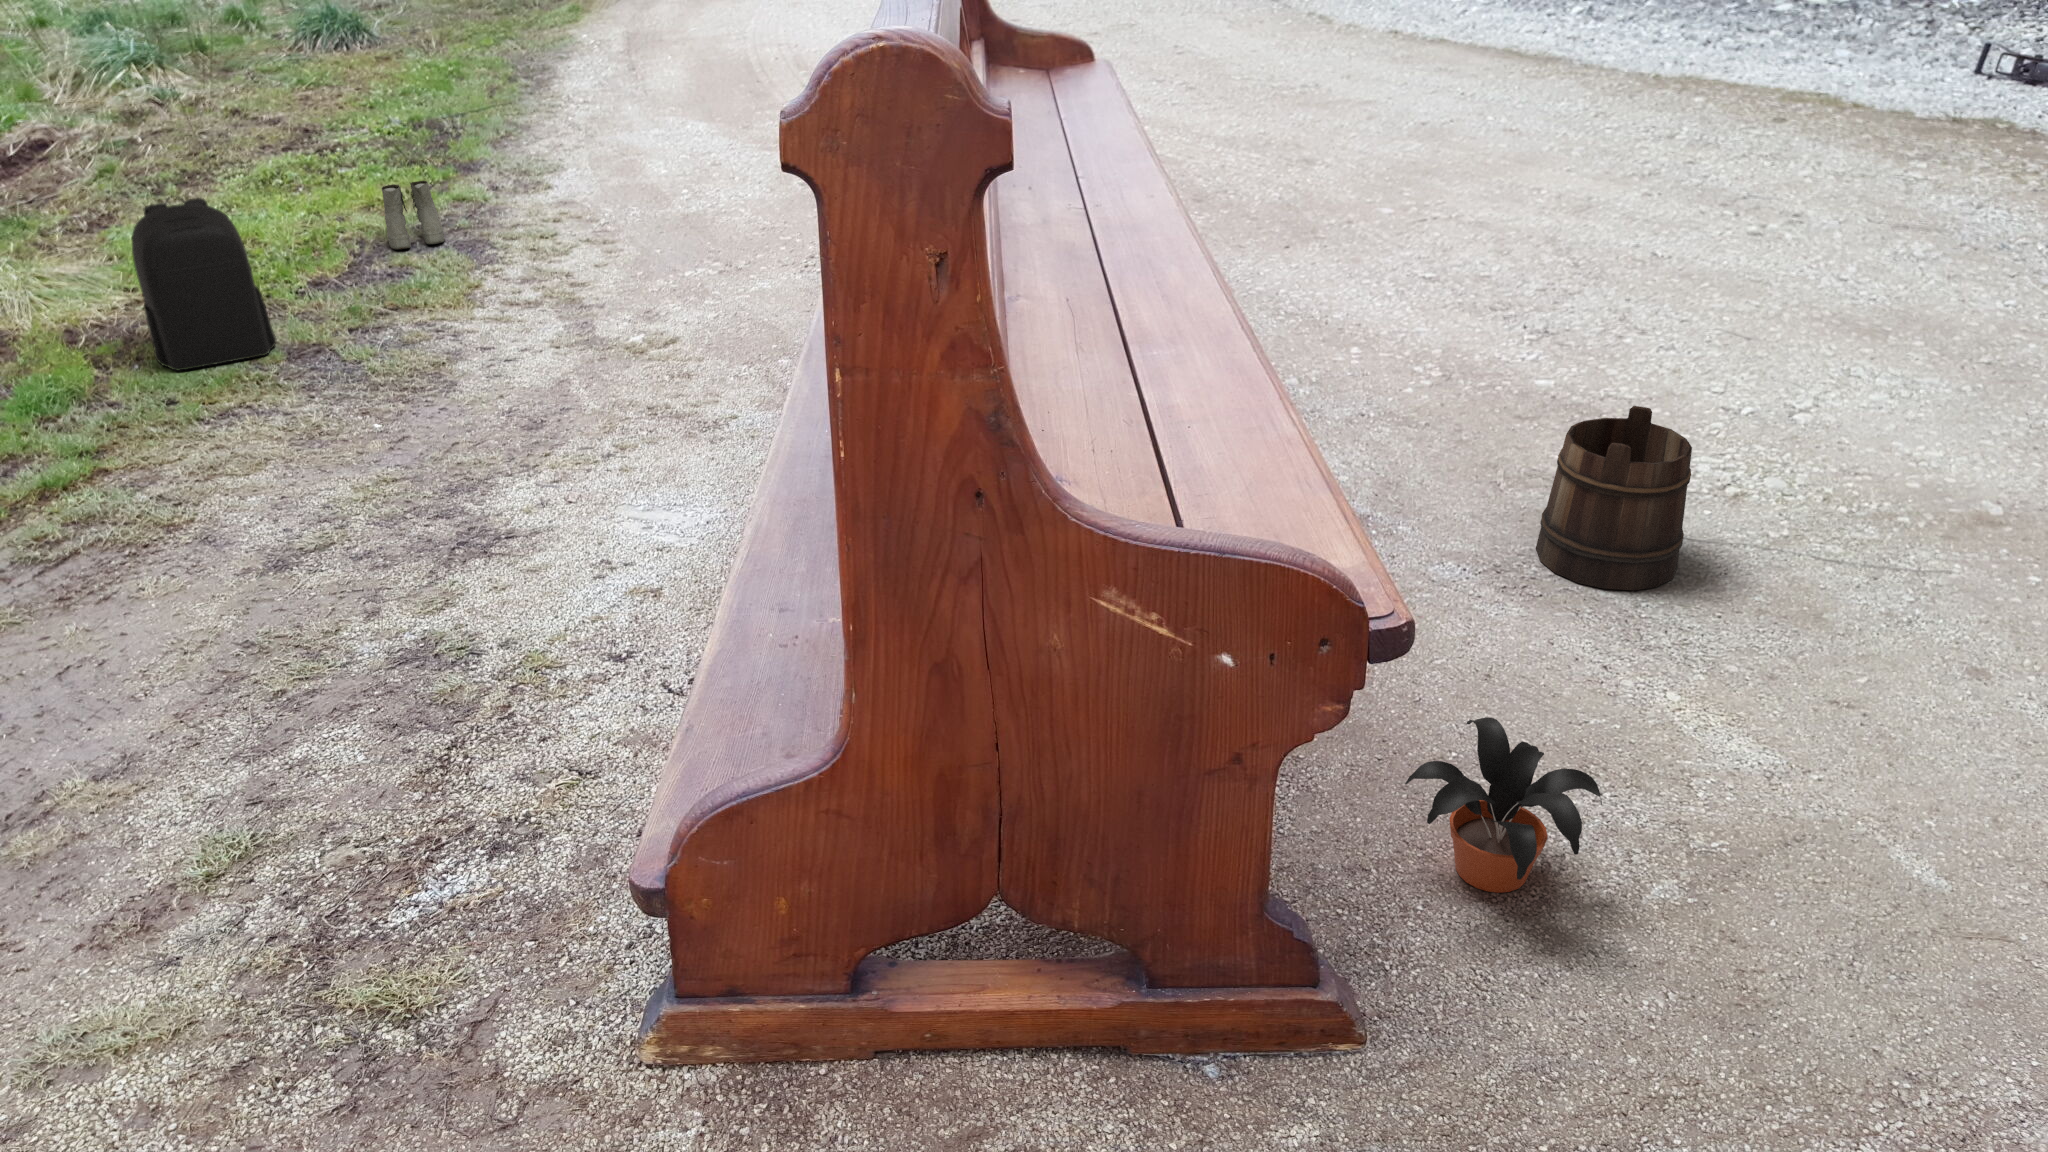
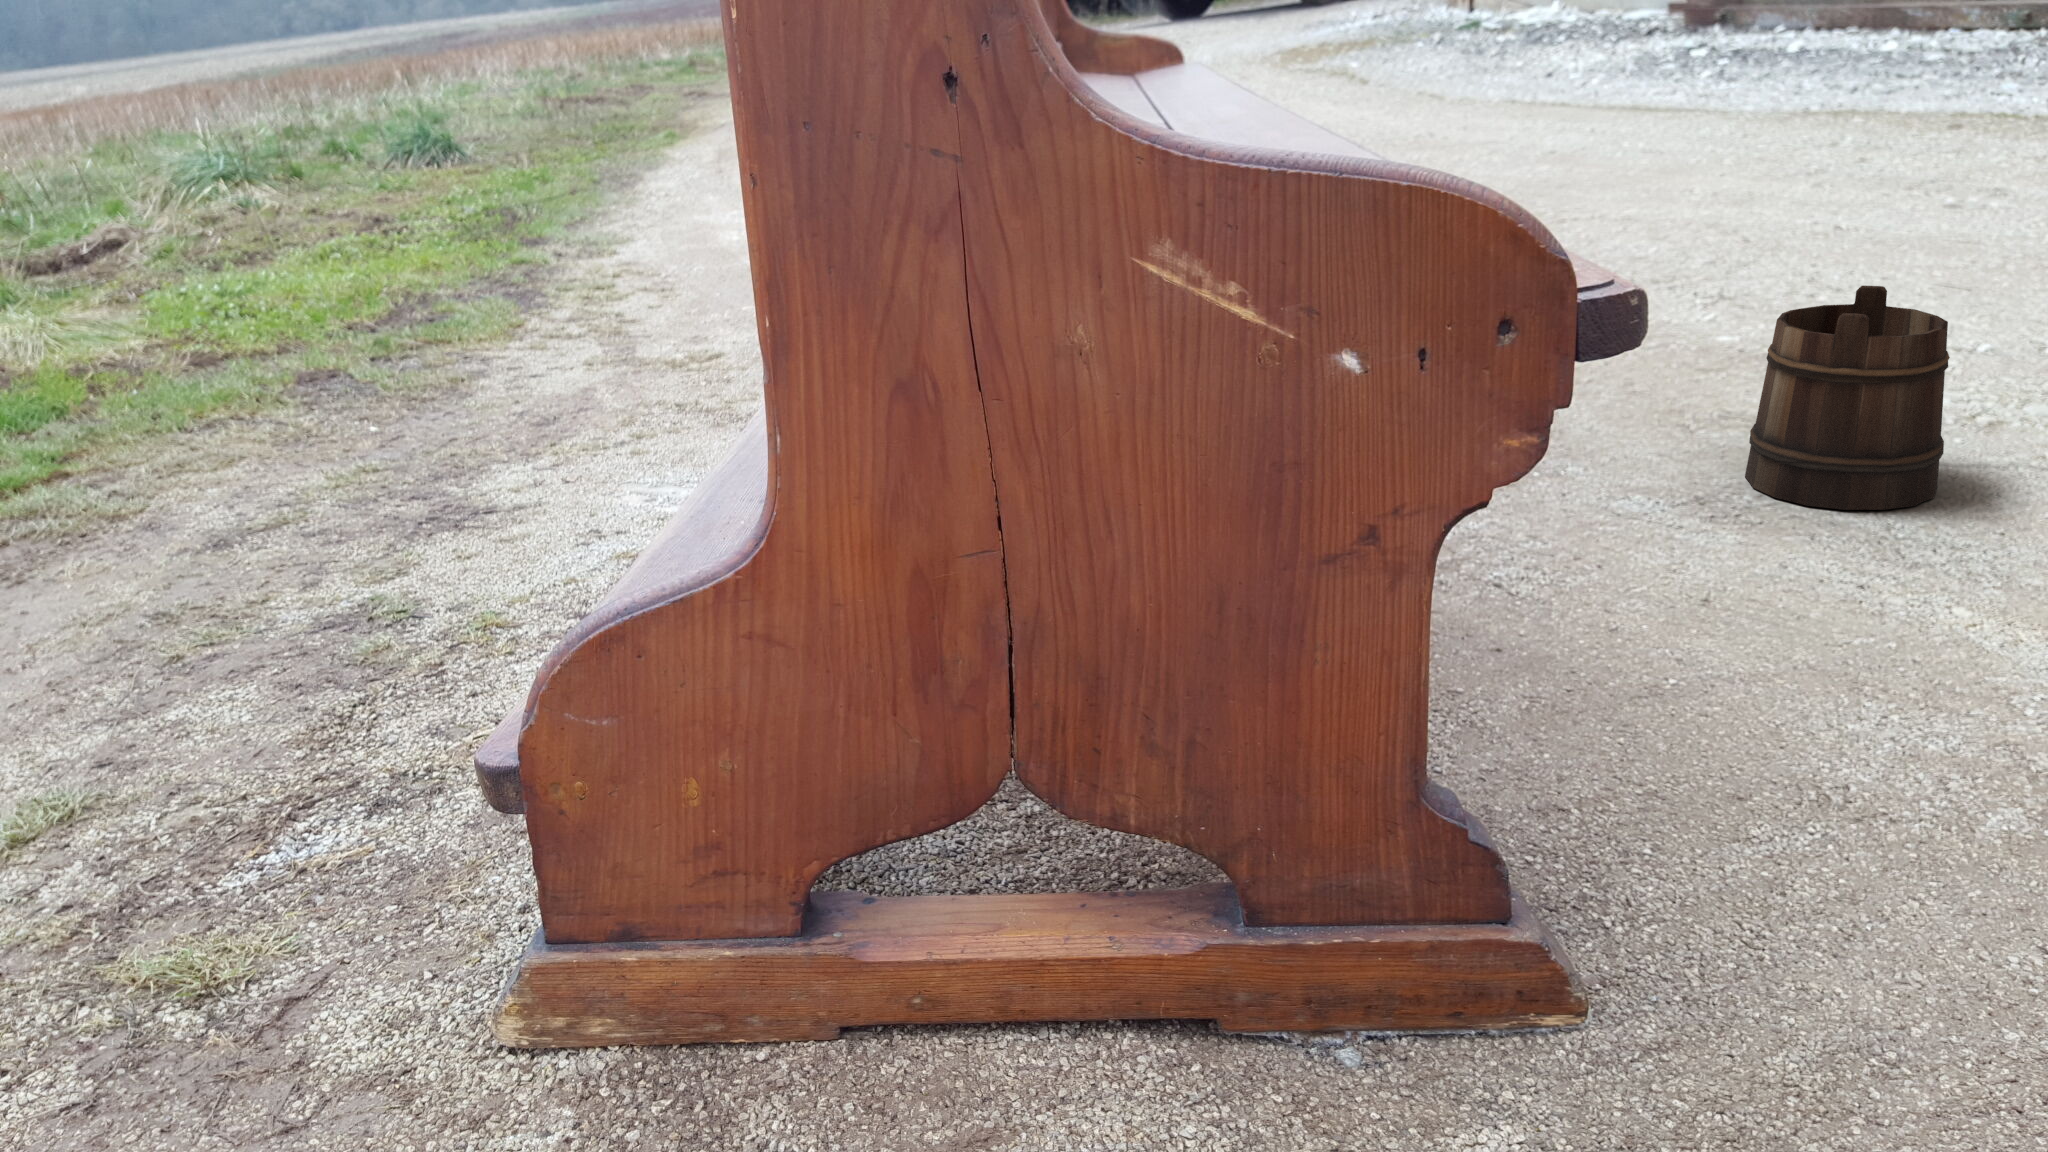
boots: present [382,181,445,250] -> none [426,227,492,296]
backpack: present [132,198,276,371] -> none [134,209,289,395]
potted plant: present [1405,717,1602,893] -> none [1610,589,1907,830]

